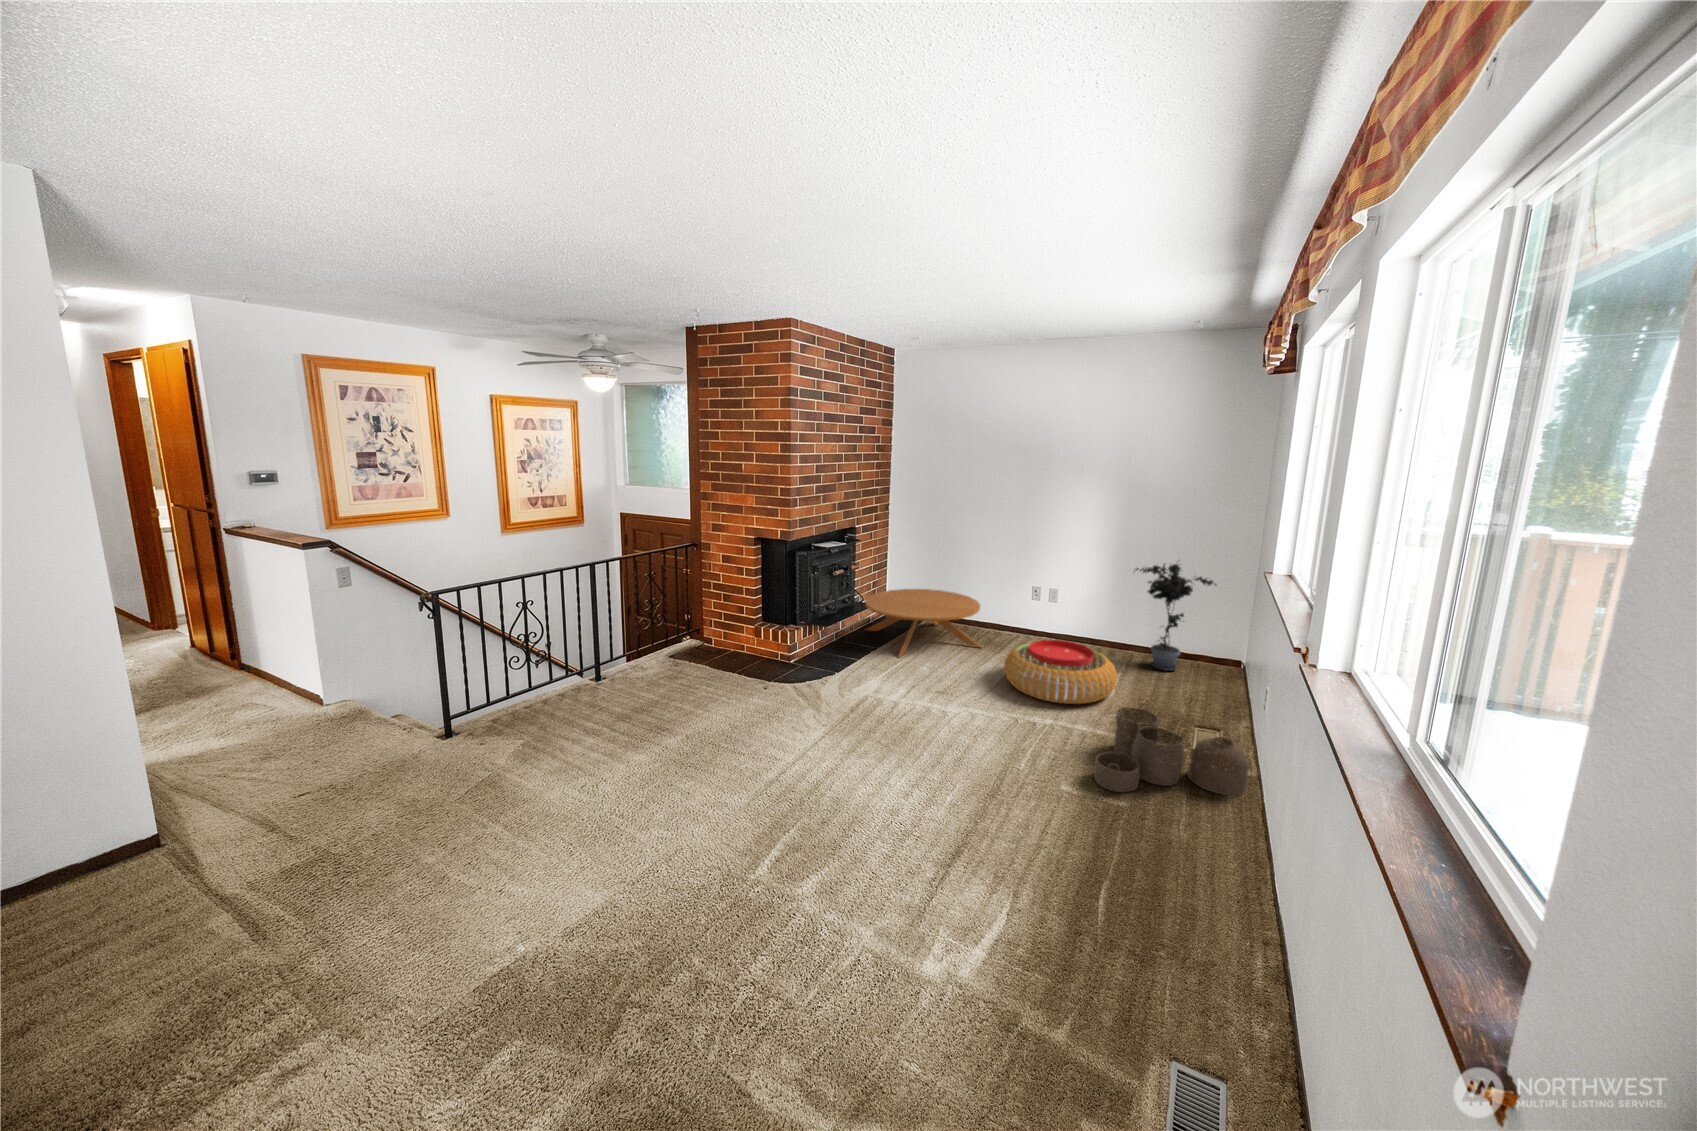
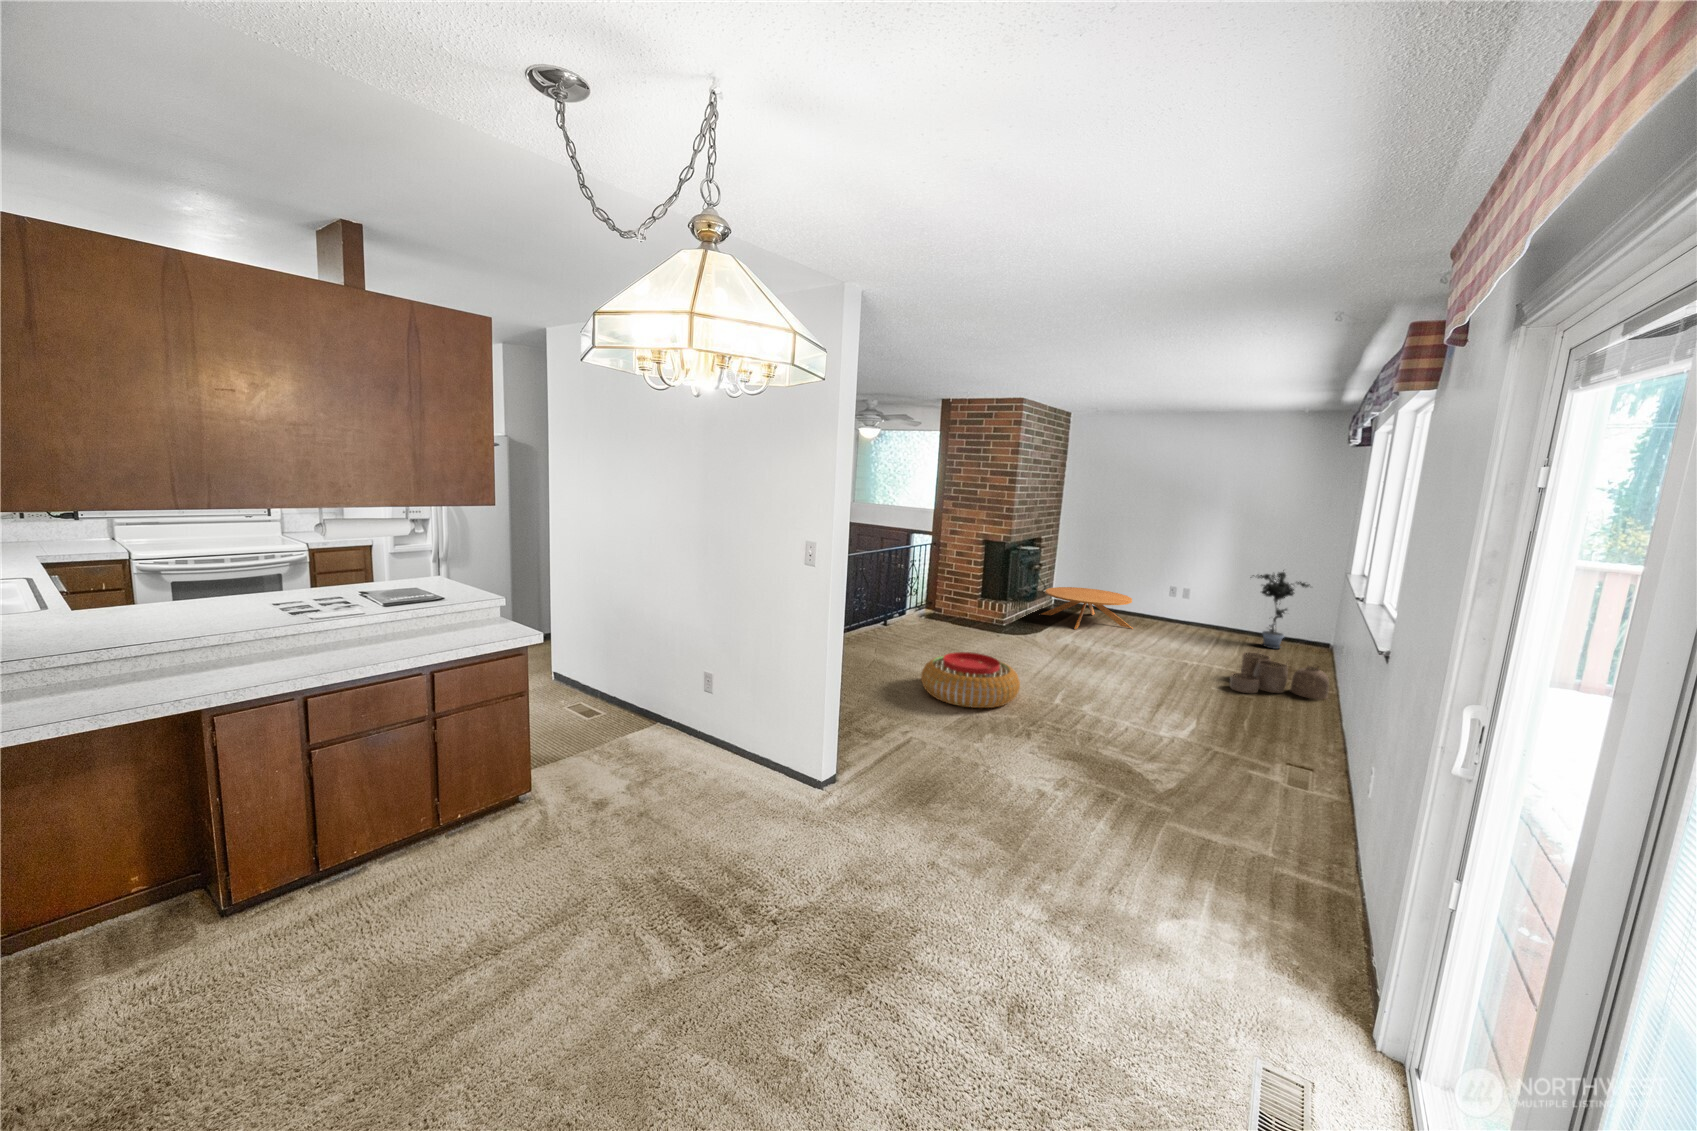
pouf: present [1004,640,1117,704] -> present [921,652,1020,708]

